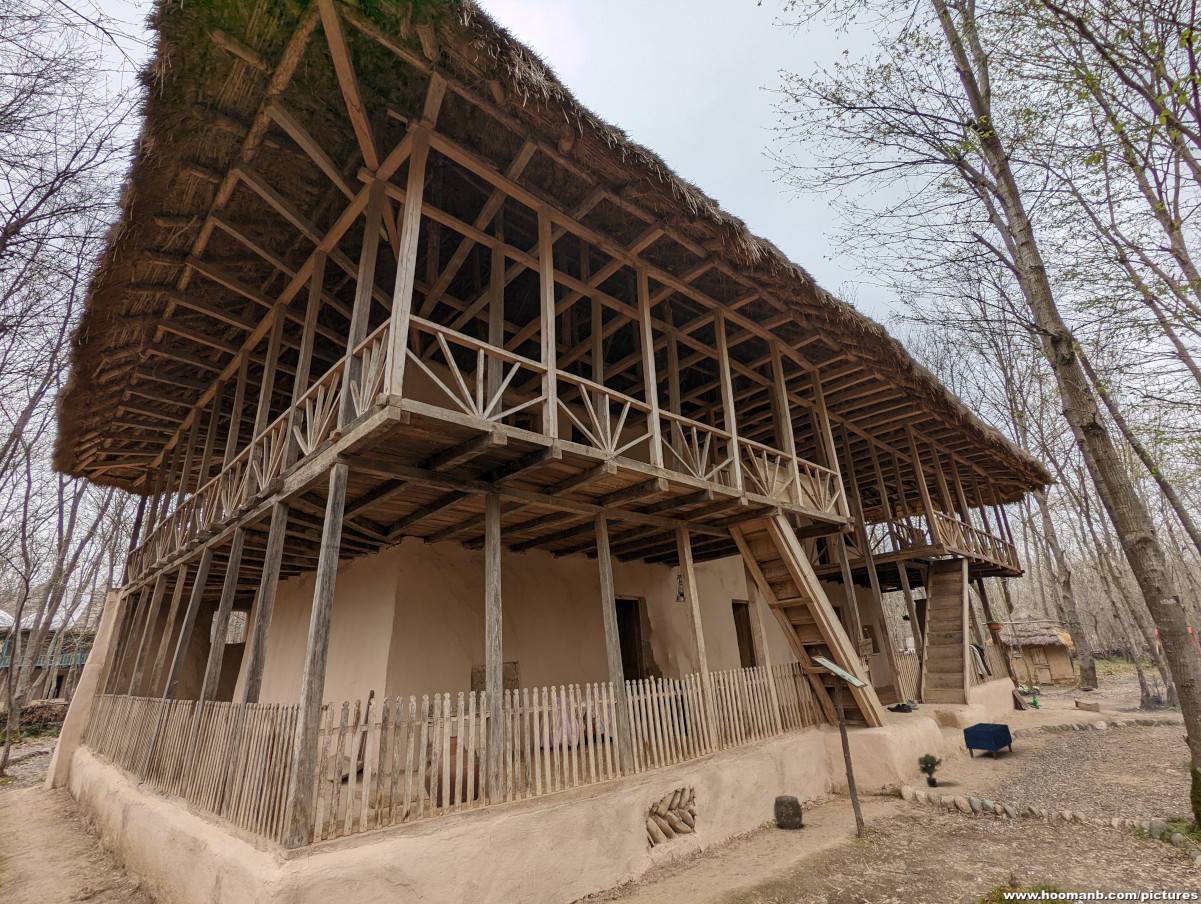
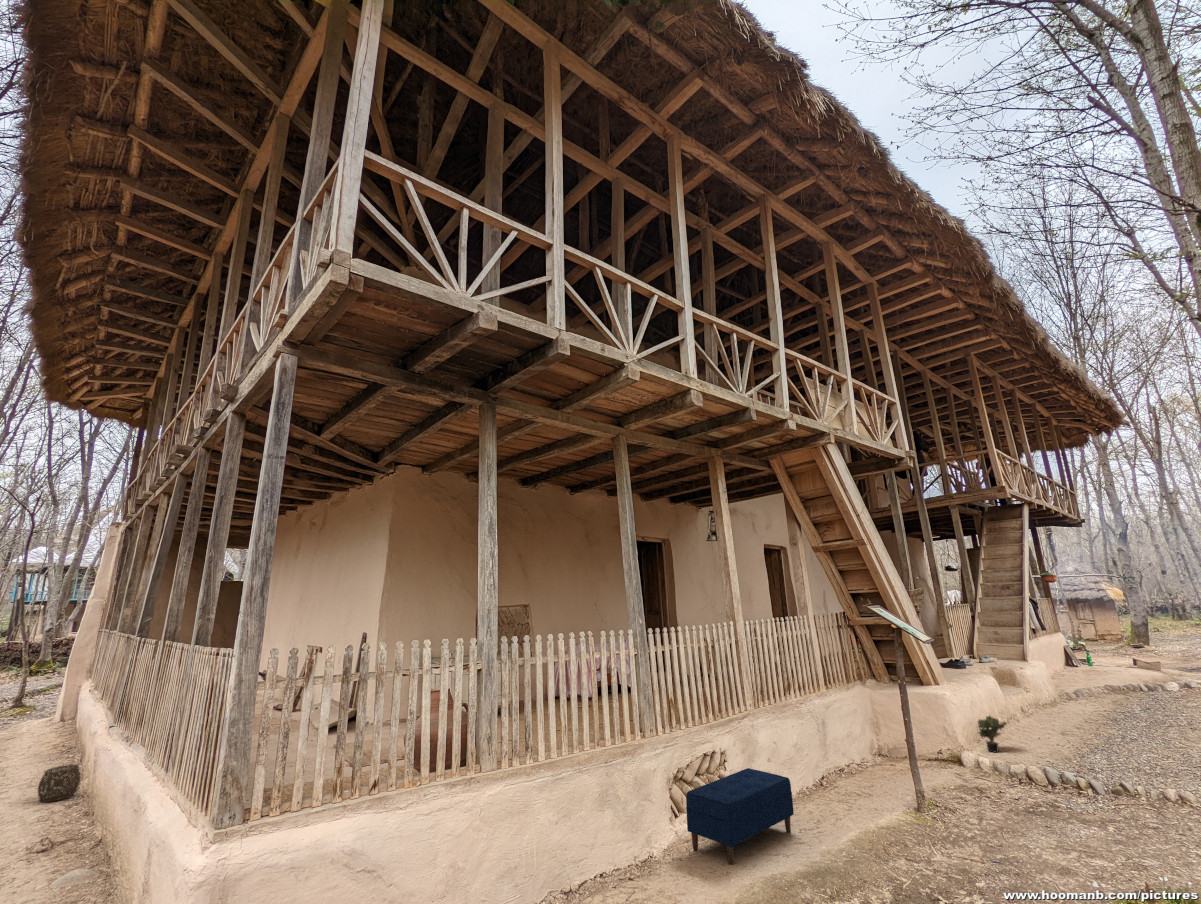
bench: present [963,723,1012,760] -> present [686,768,794,865]
woven basket: present [774,796,802,828] -> present [38,765,80,802]

